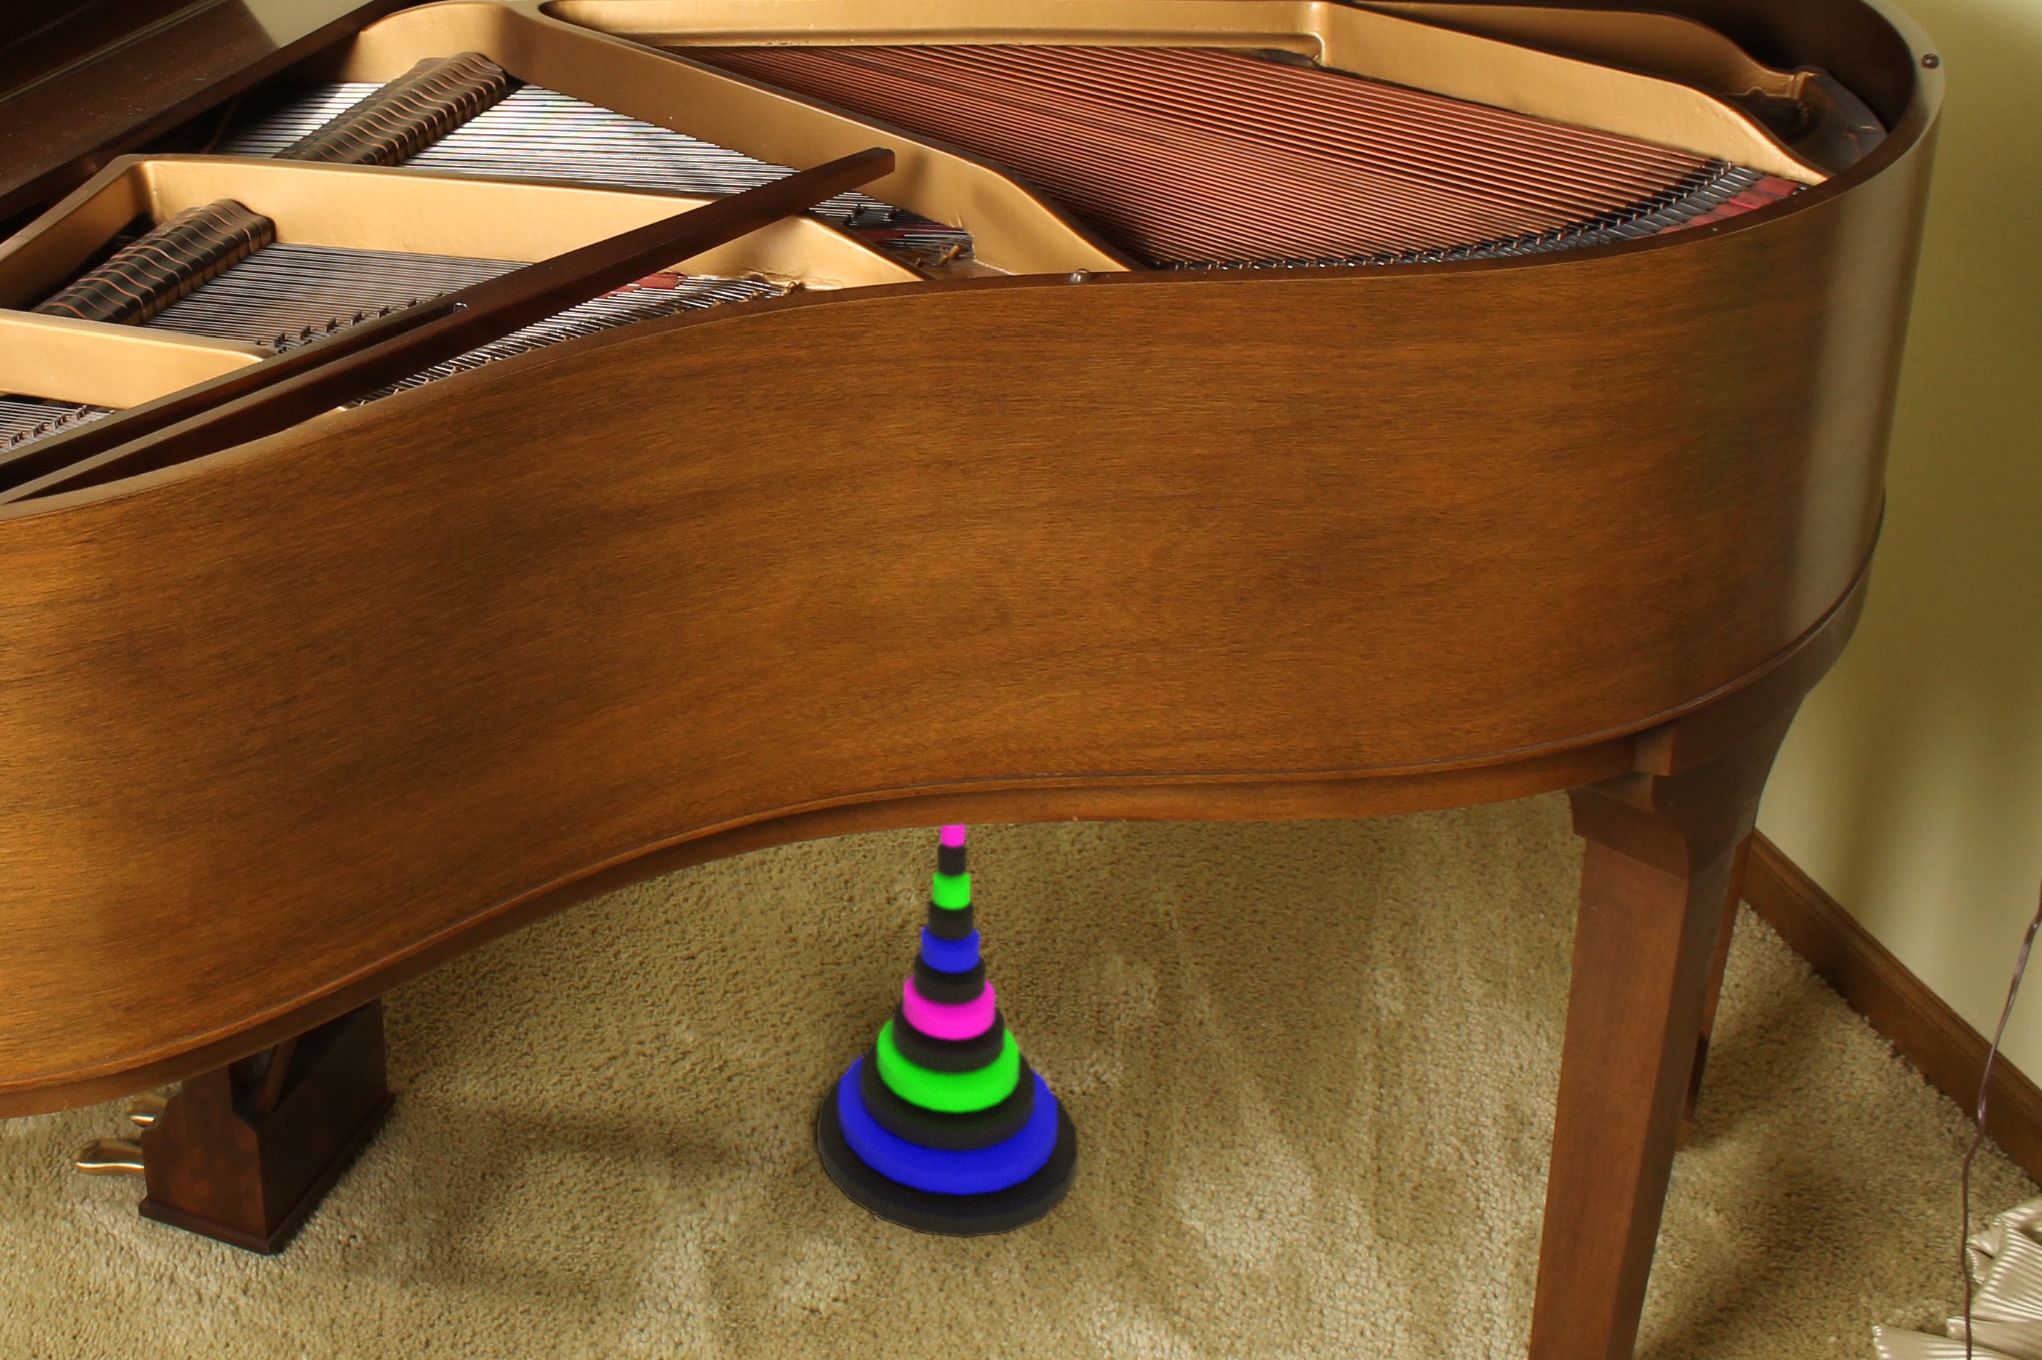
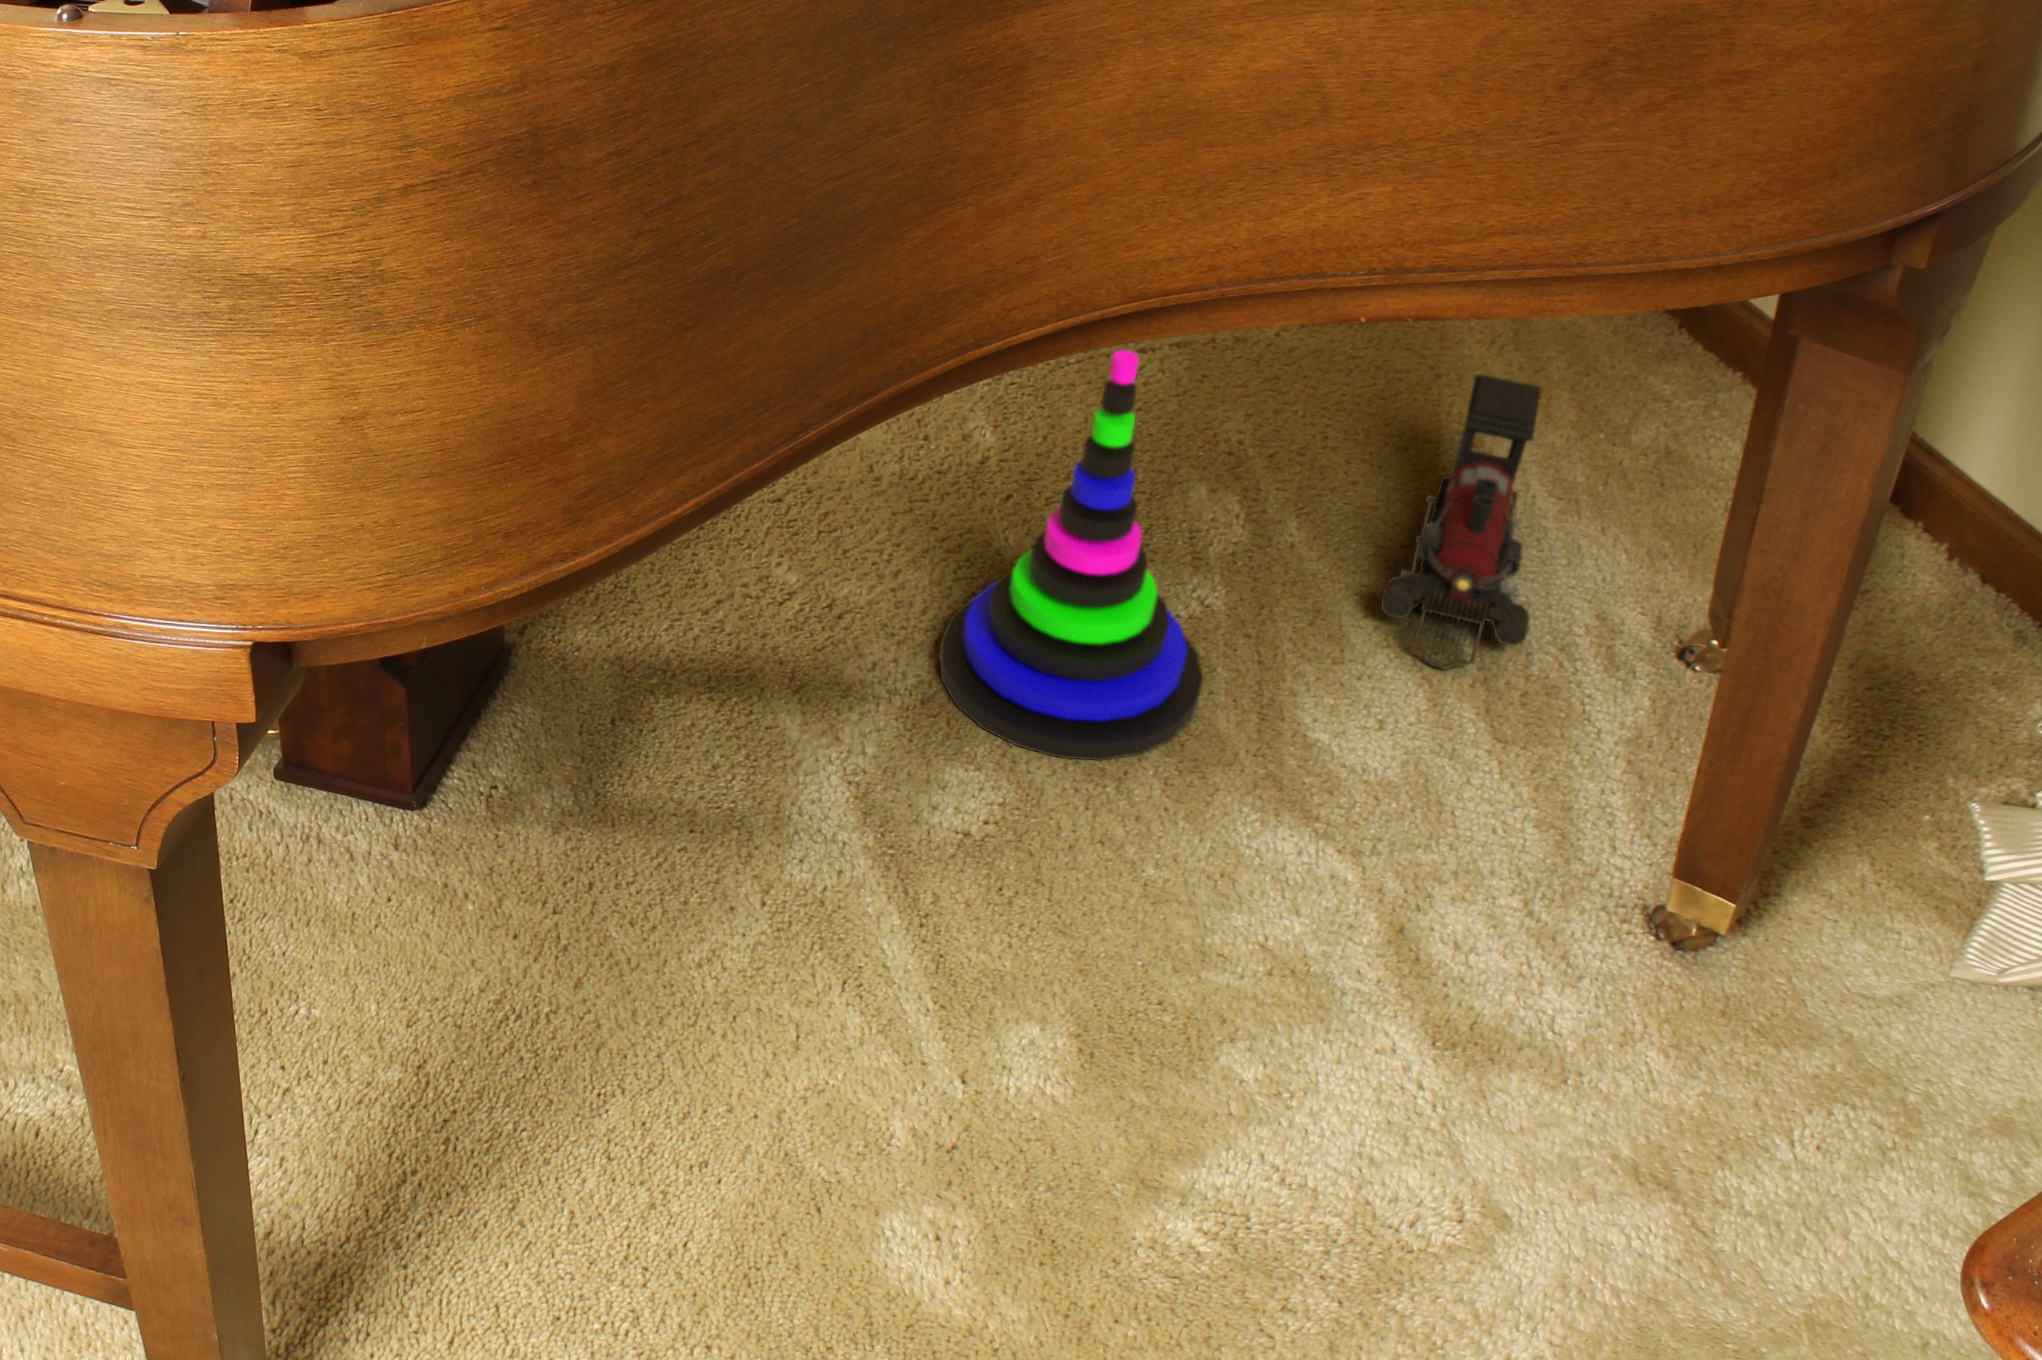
toy train: none [1271,852,1438,1158] -> present [1381,374,1541,669]

